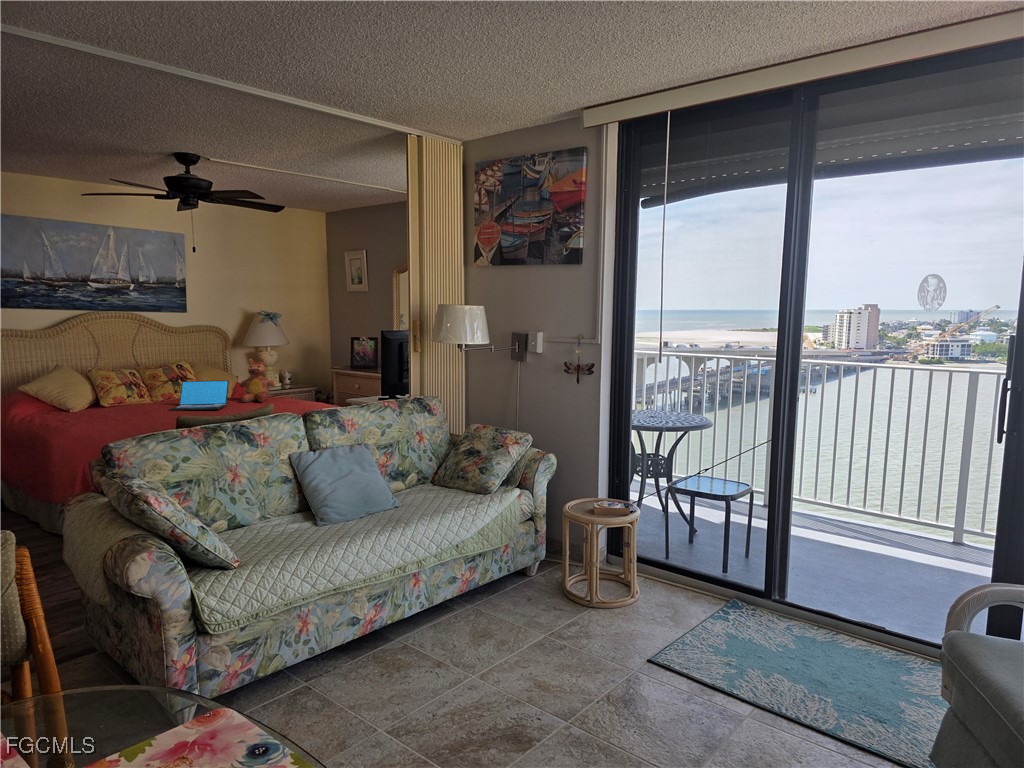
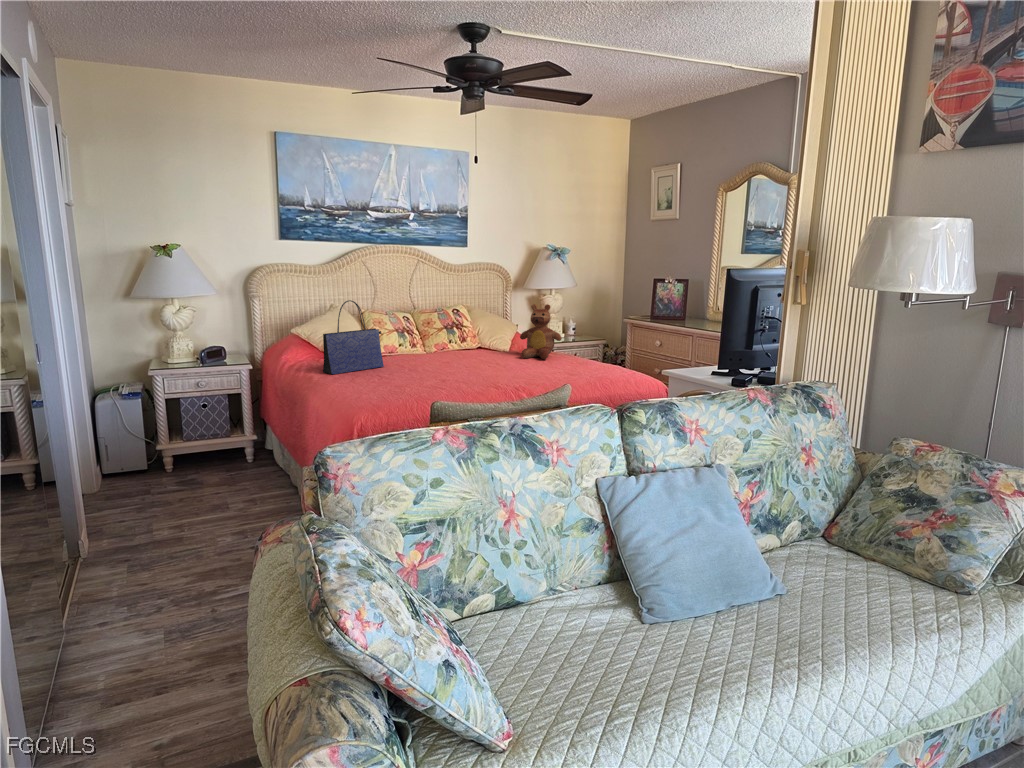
tote bag: none [57,360,116,423] -> present [323,300,384,374]
laptop: present [169,380,229,411] -> none [440,329,508,368]

